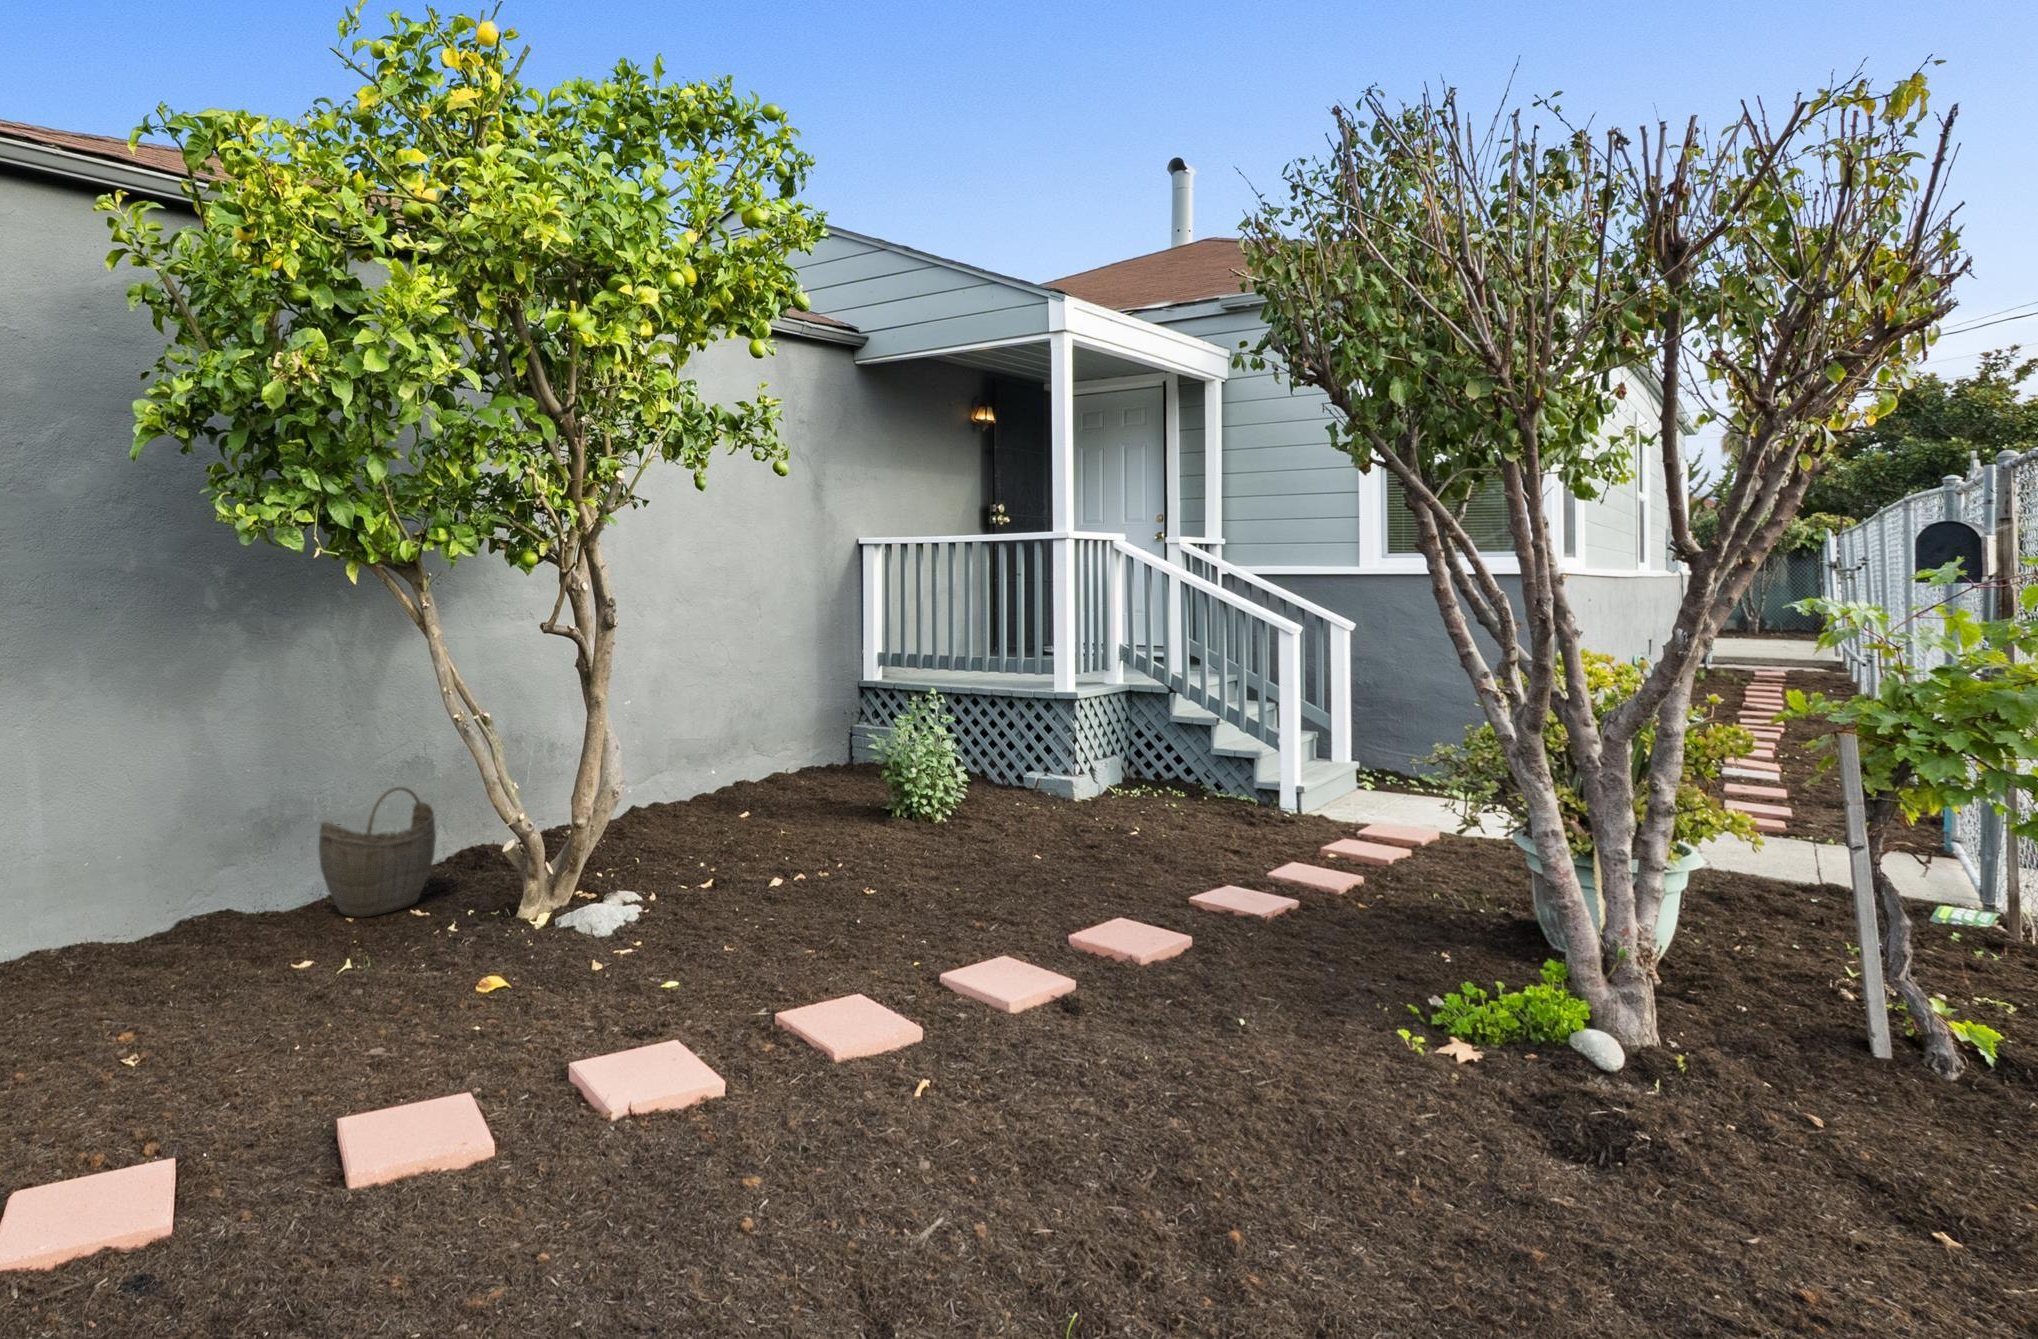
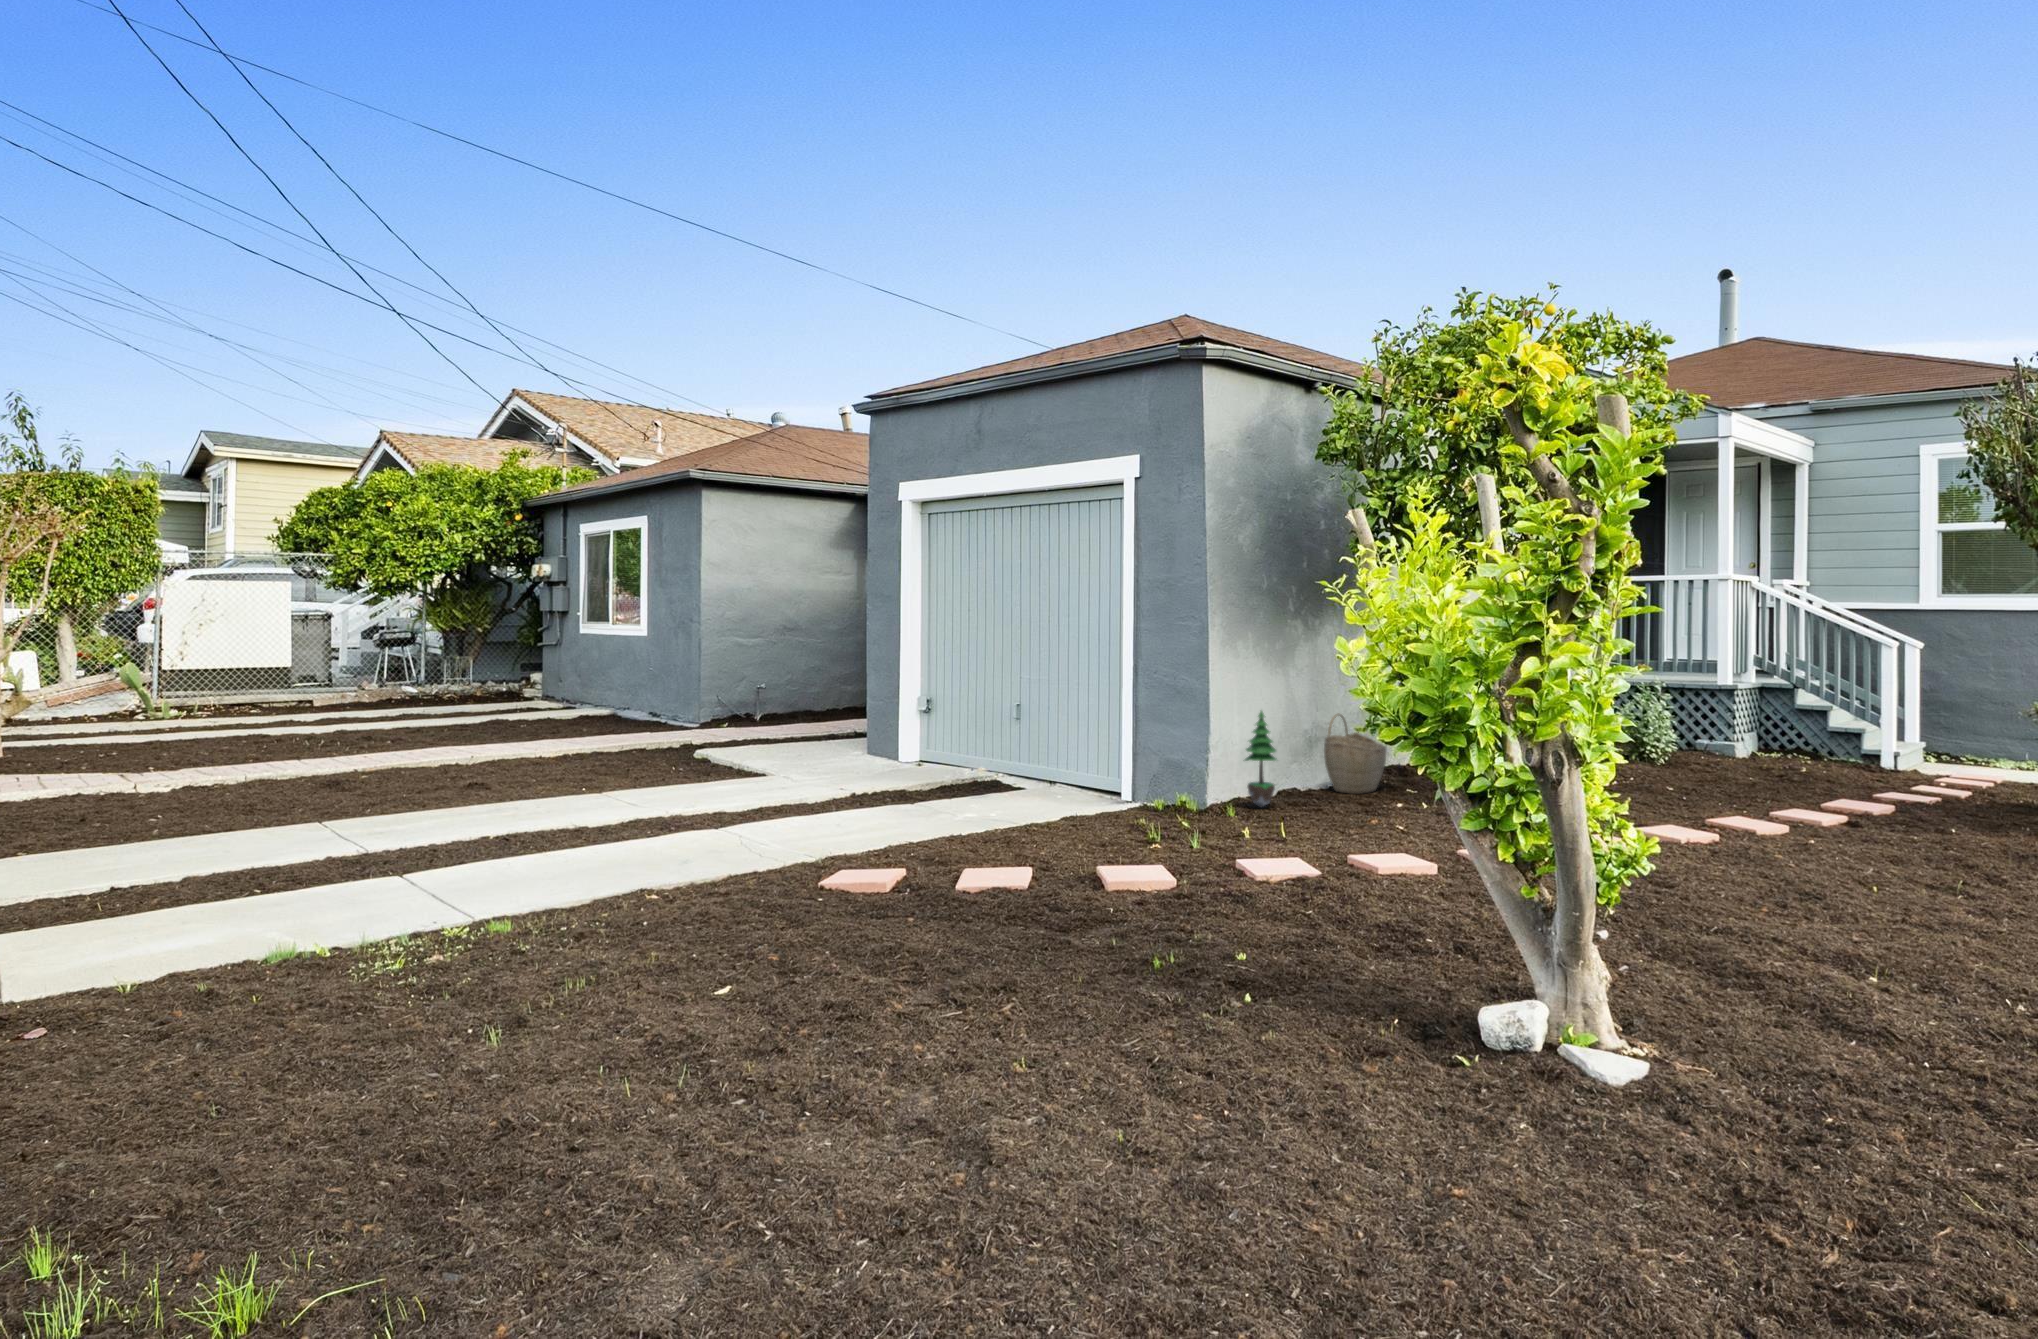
potted tree: none [67,799,139,973] -> present [1245,711,1277,807]

